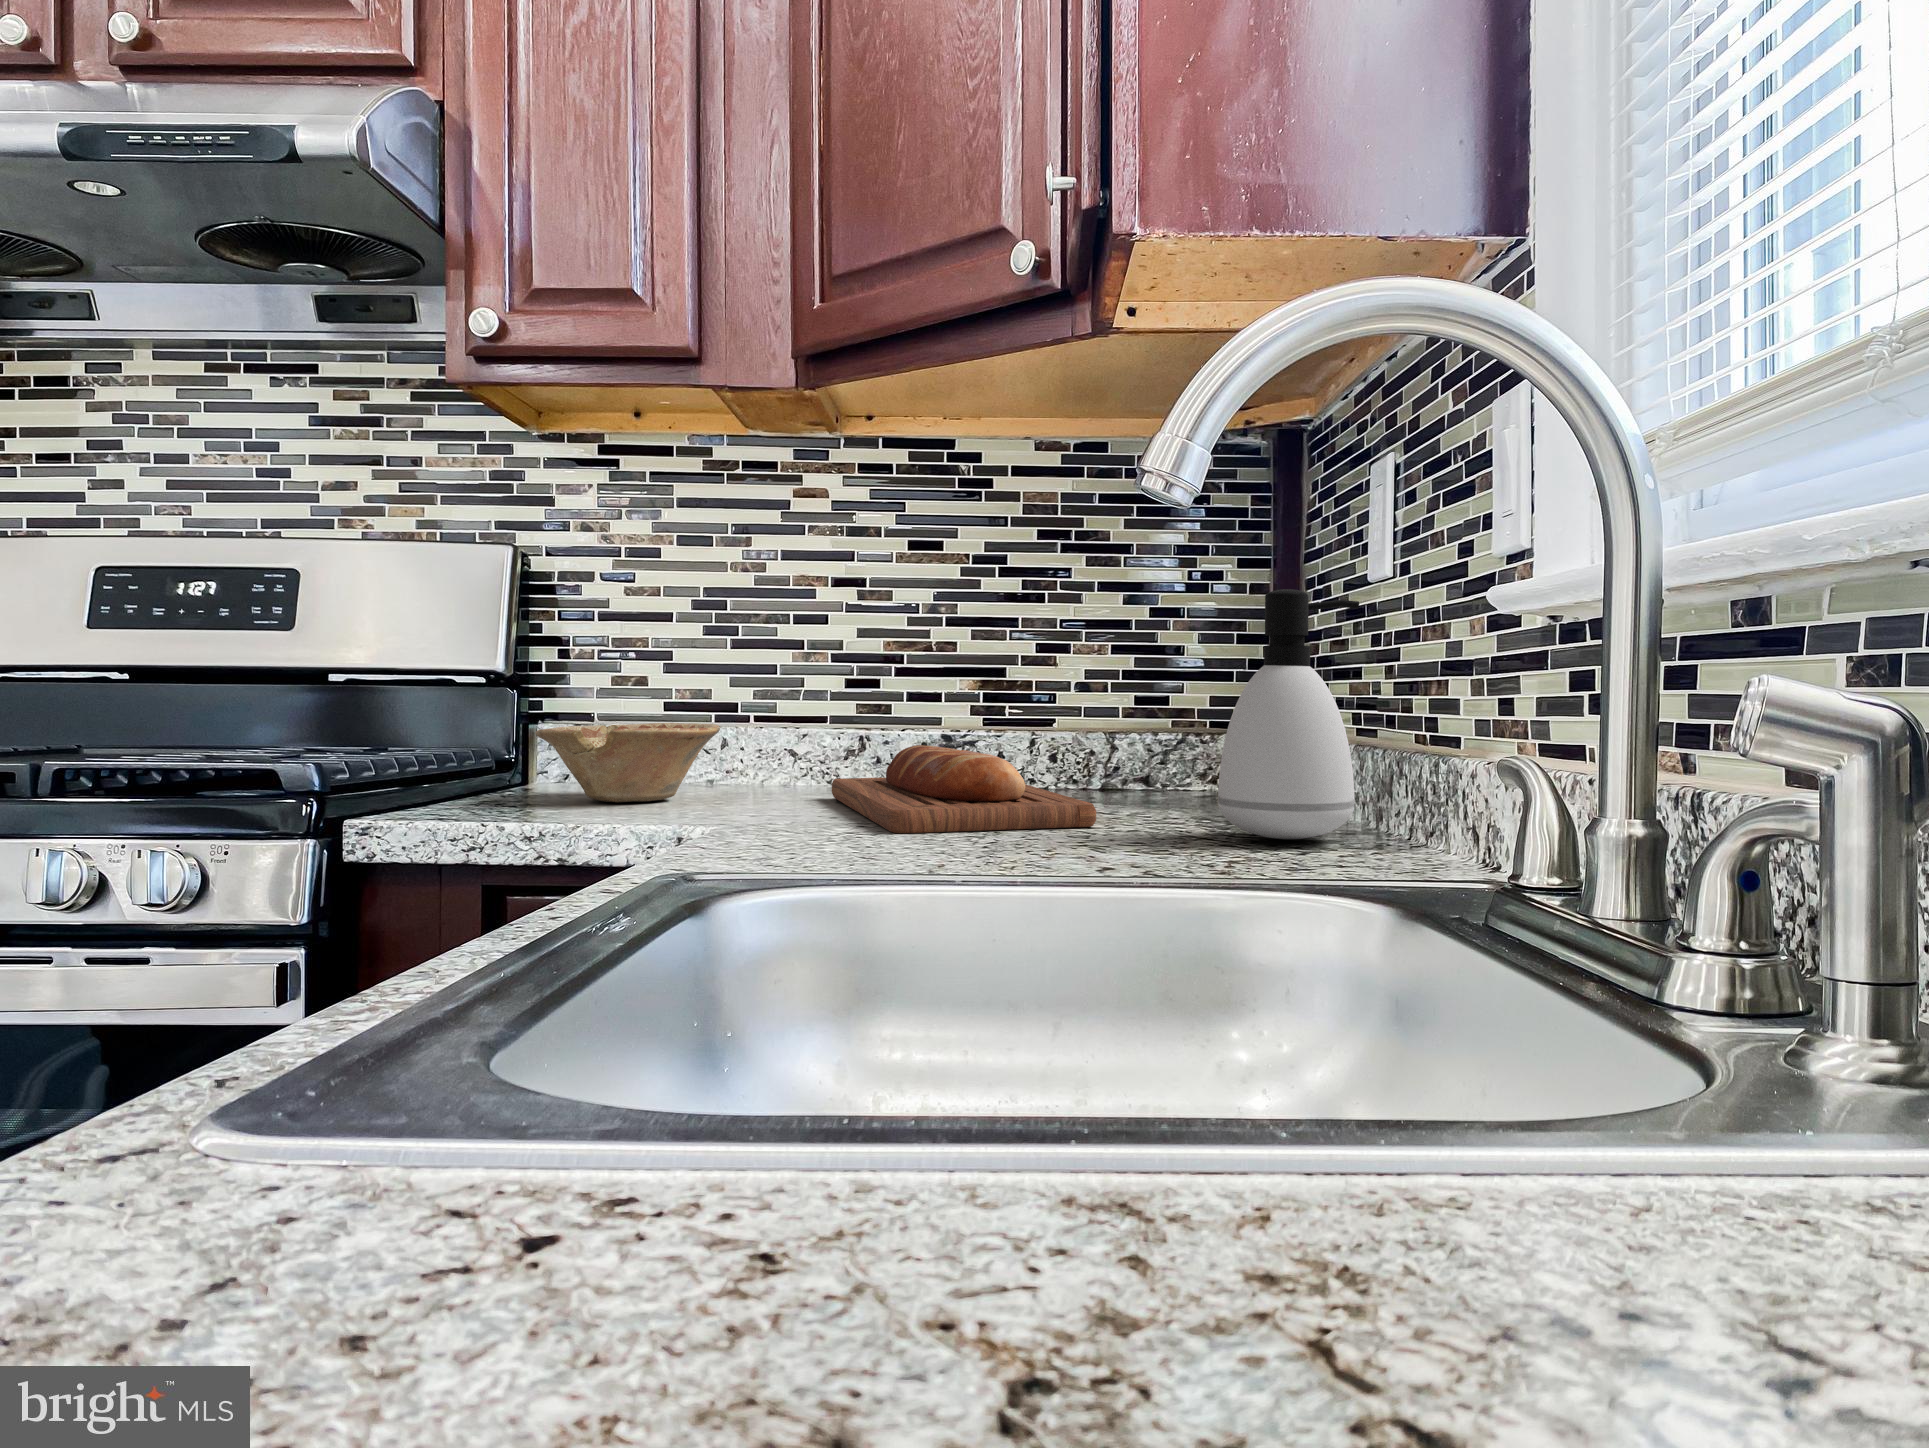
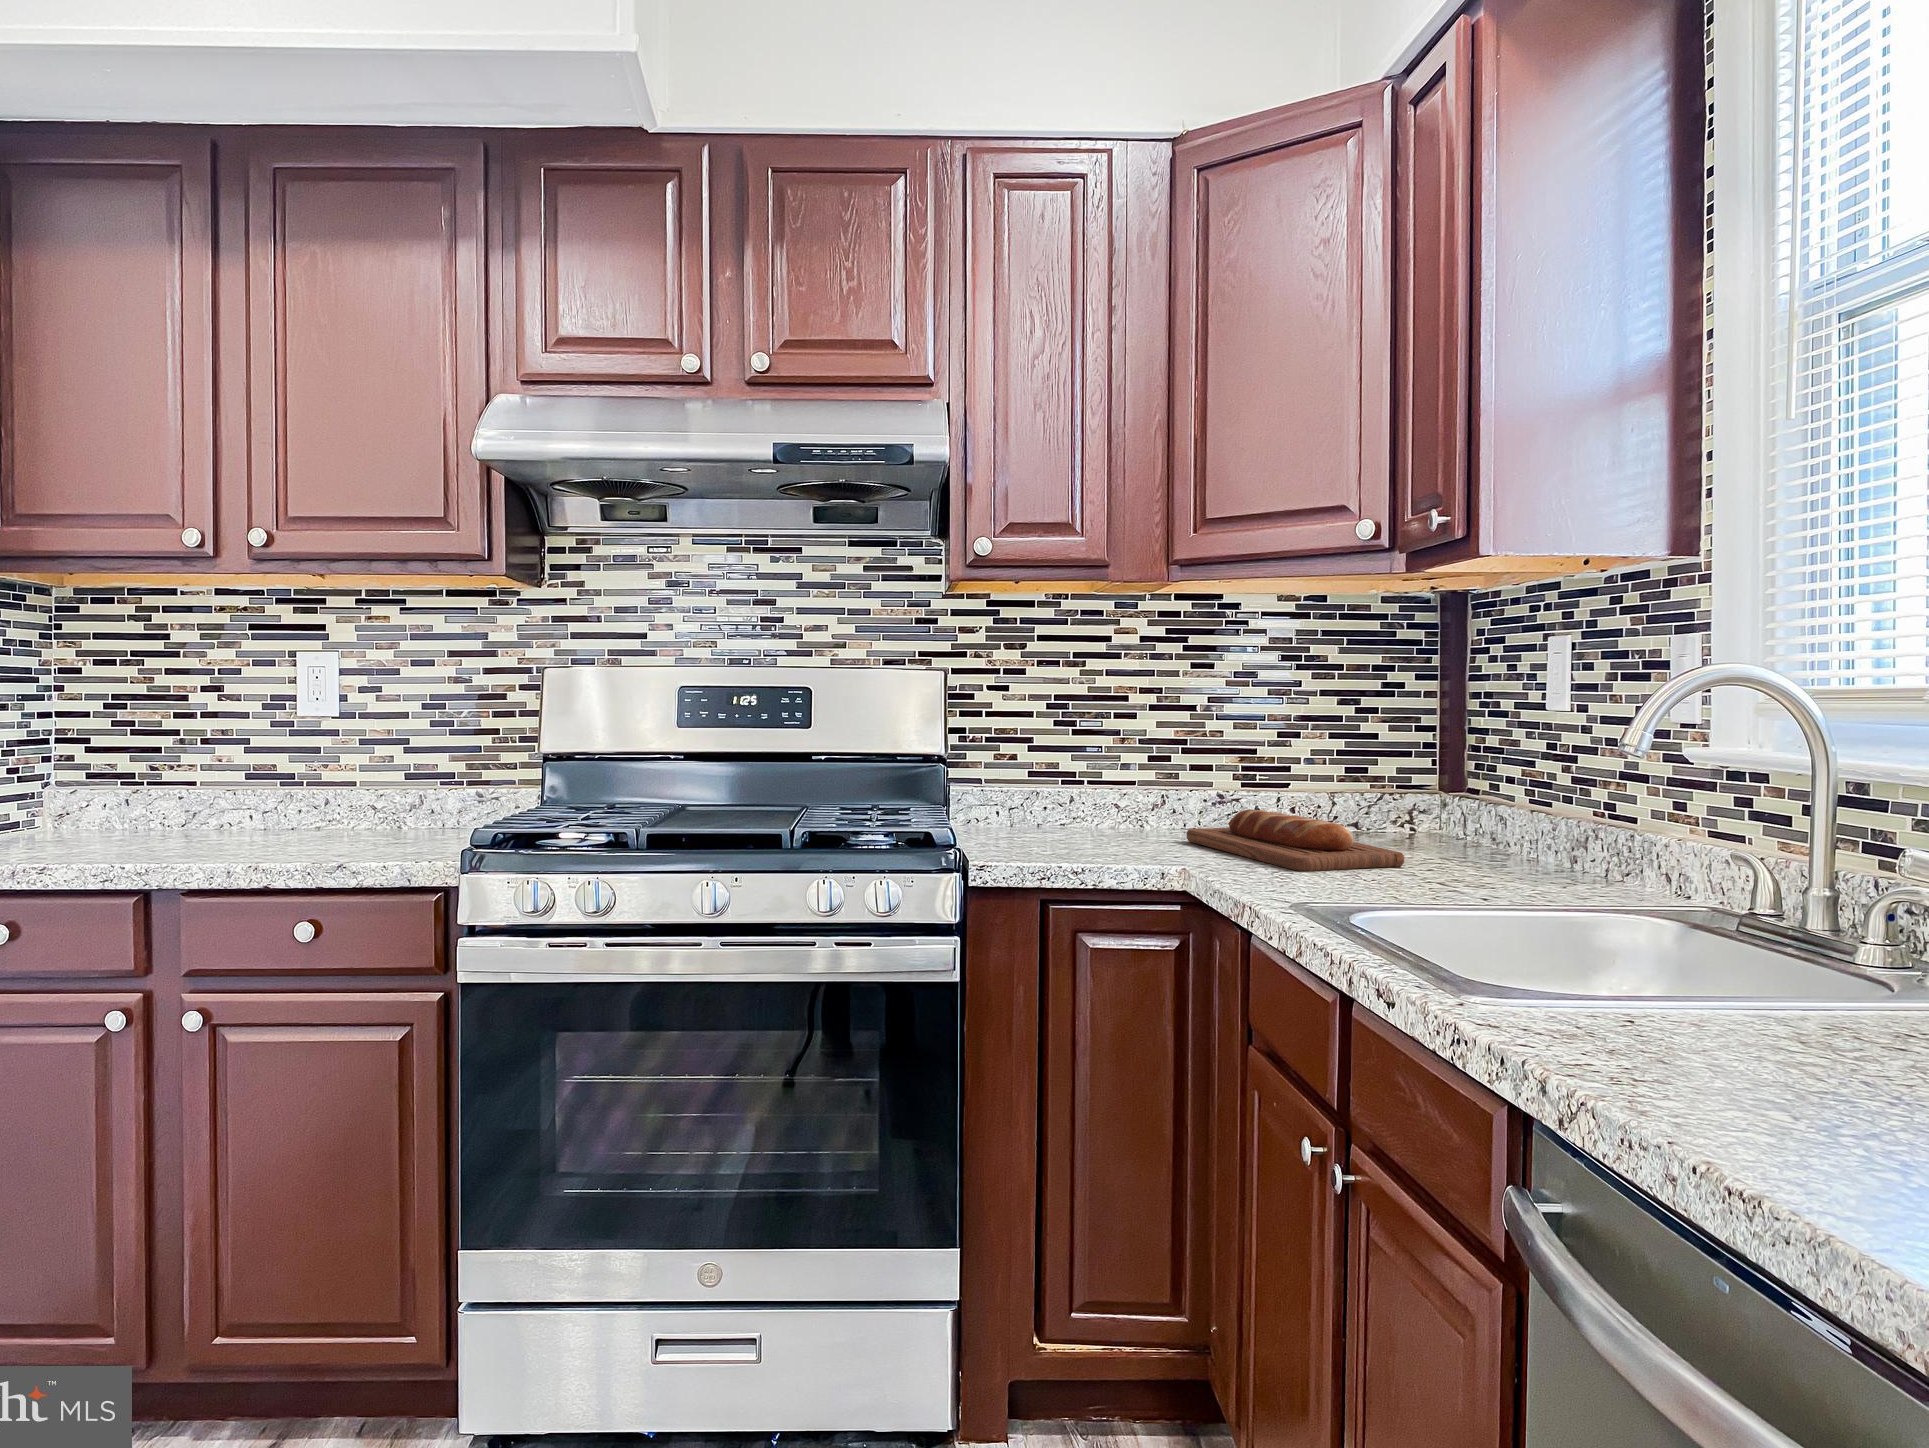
soap dispenser: present [1218,589,1359,839] -> none [1491,733,1577,877]
dish: present [535,723,720,802] -> none [1012,792,1124,846]

